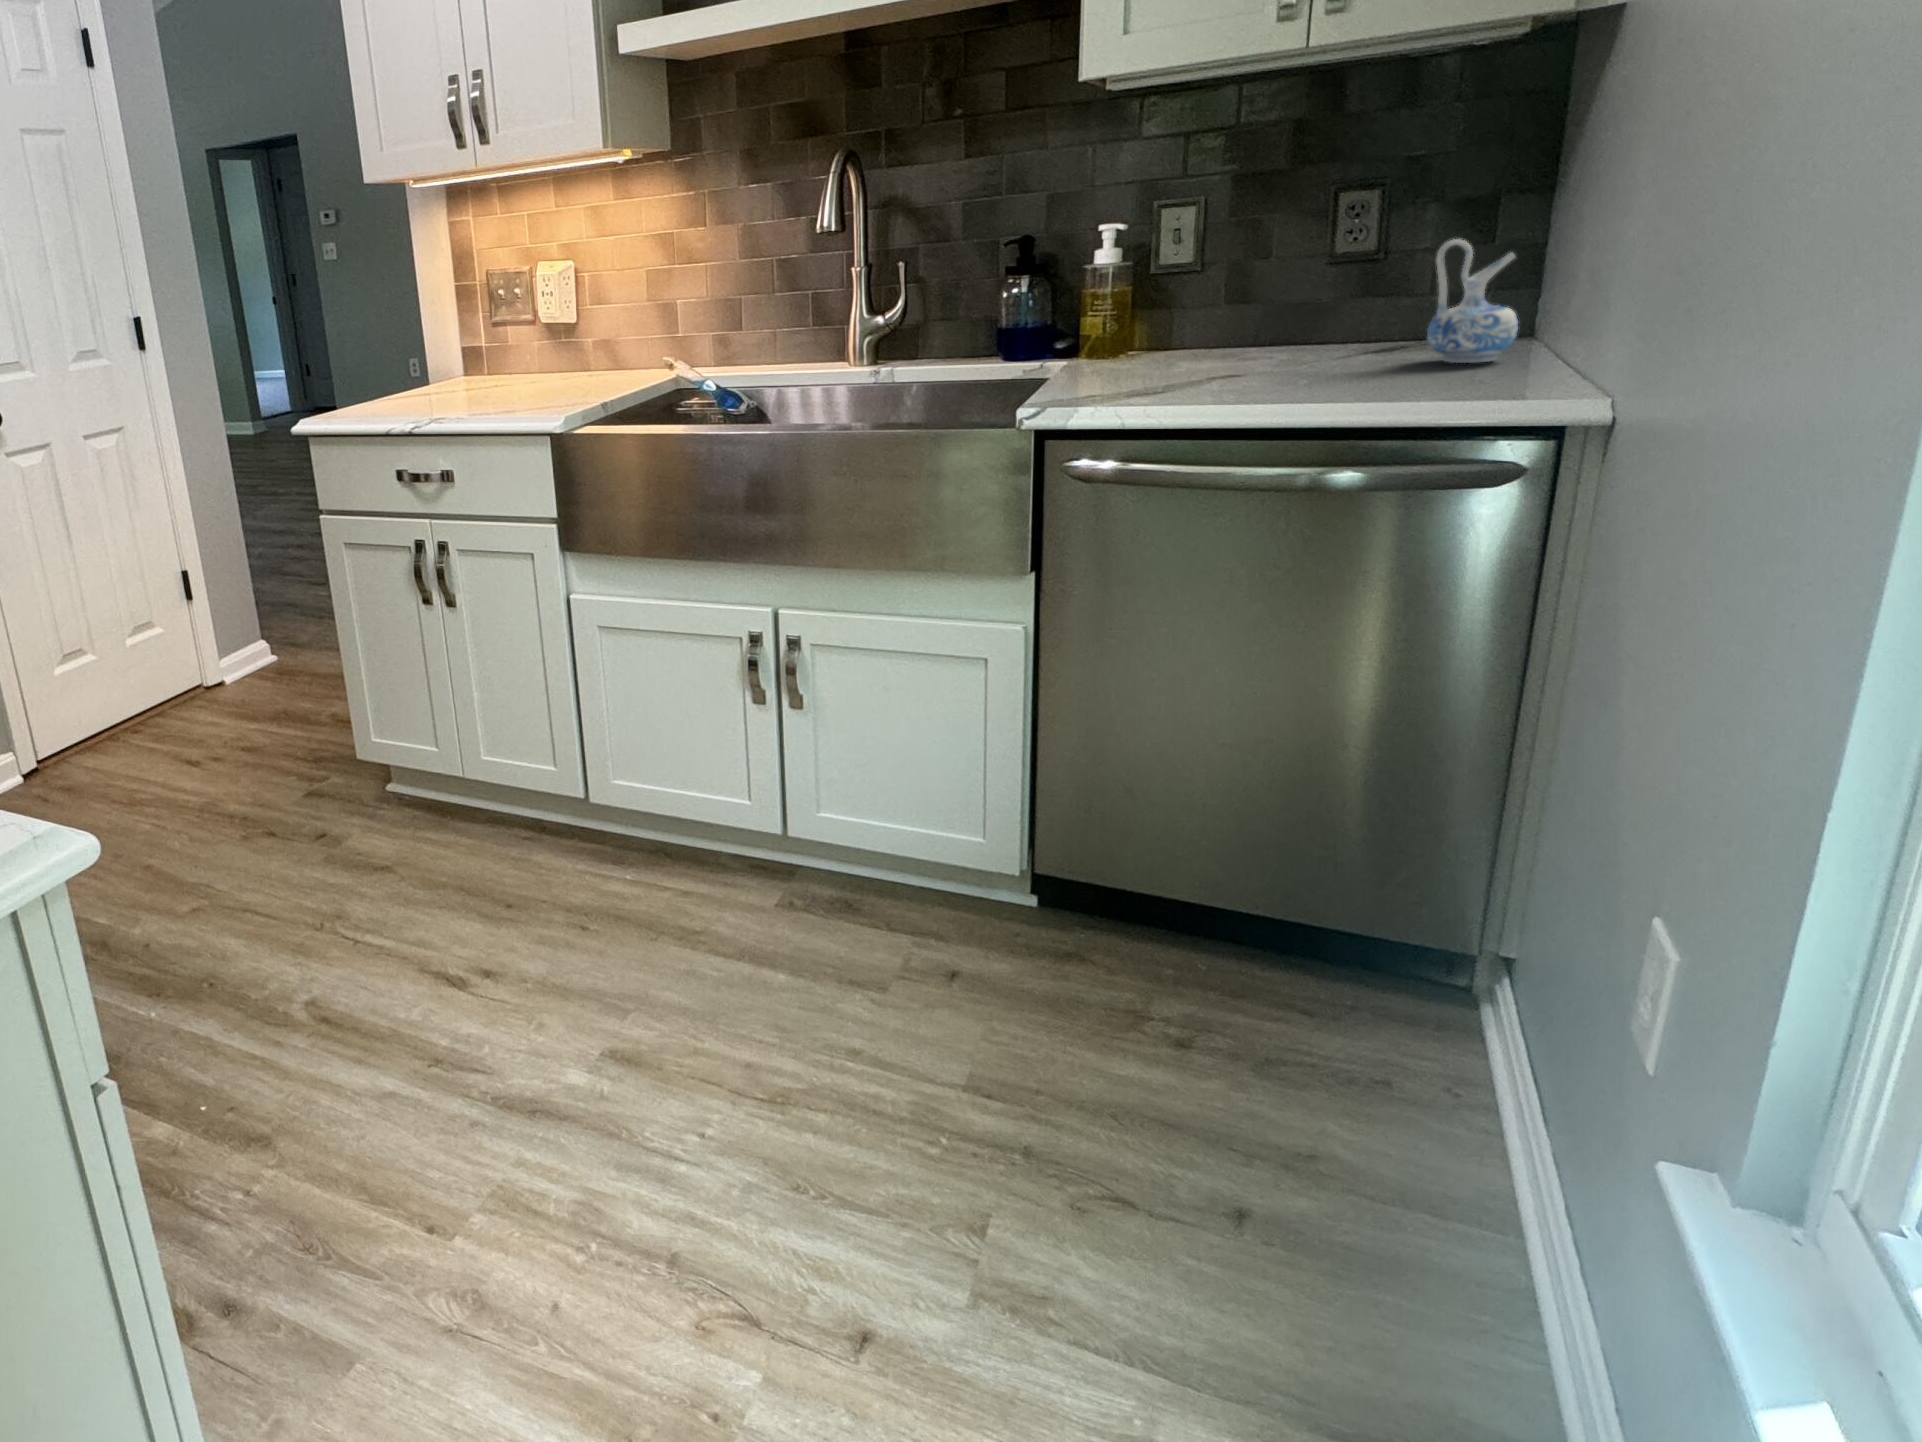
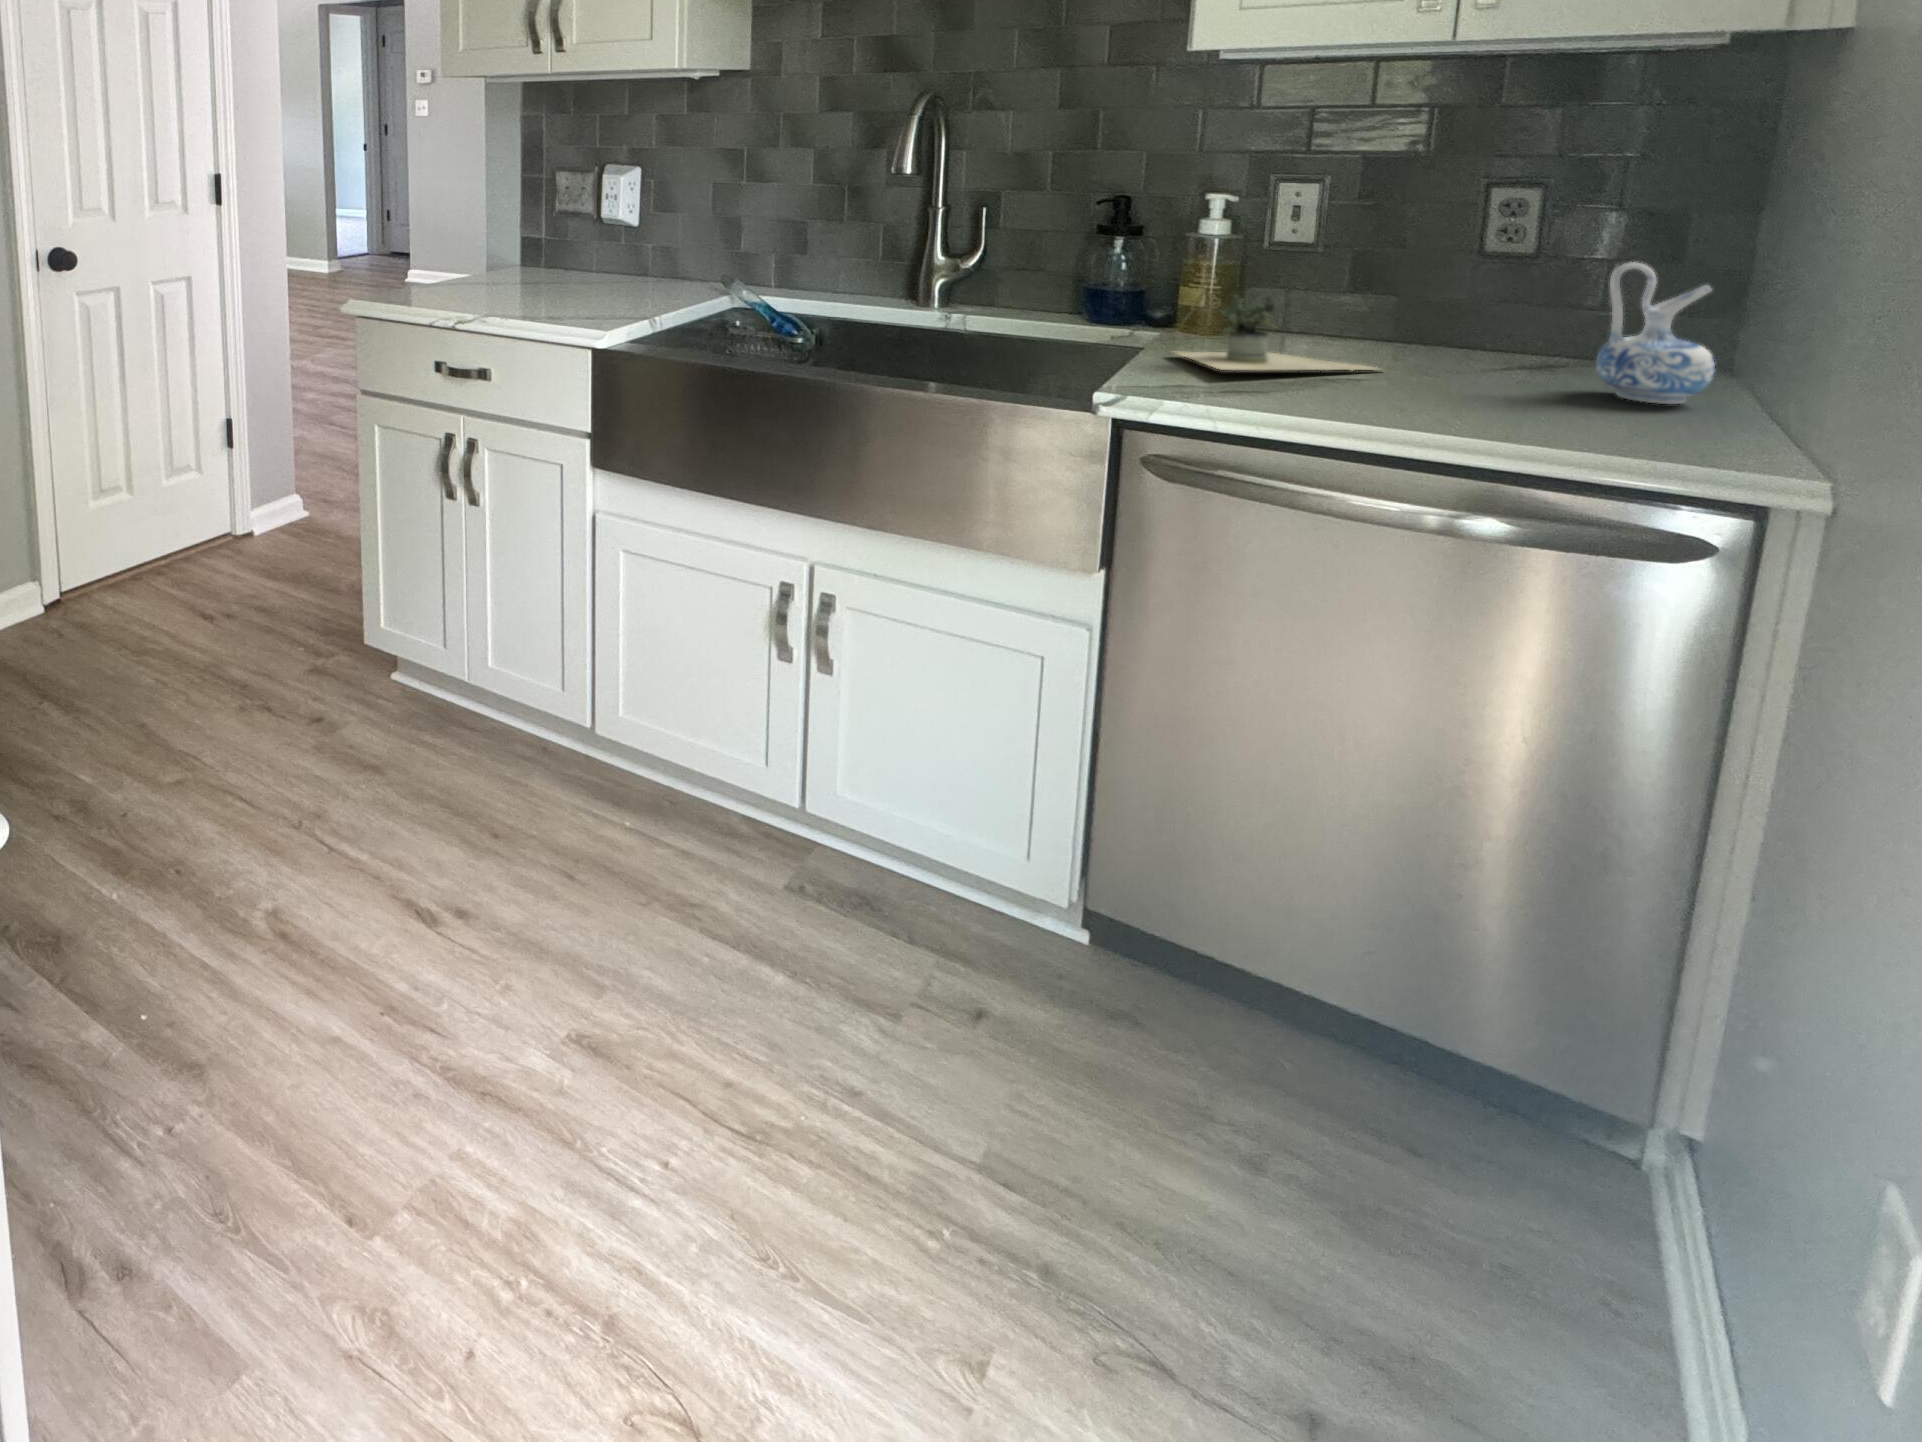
potted plant: none [1079,306,1315,379] -> present [1174,294,1377,370]

